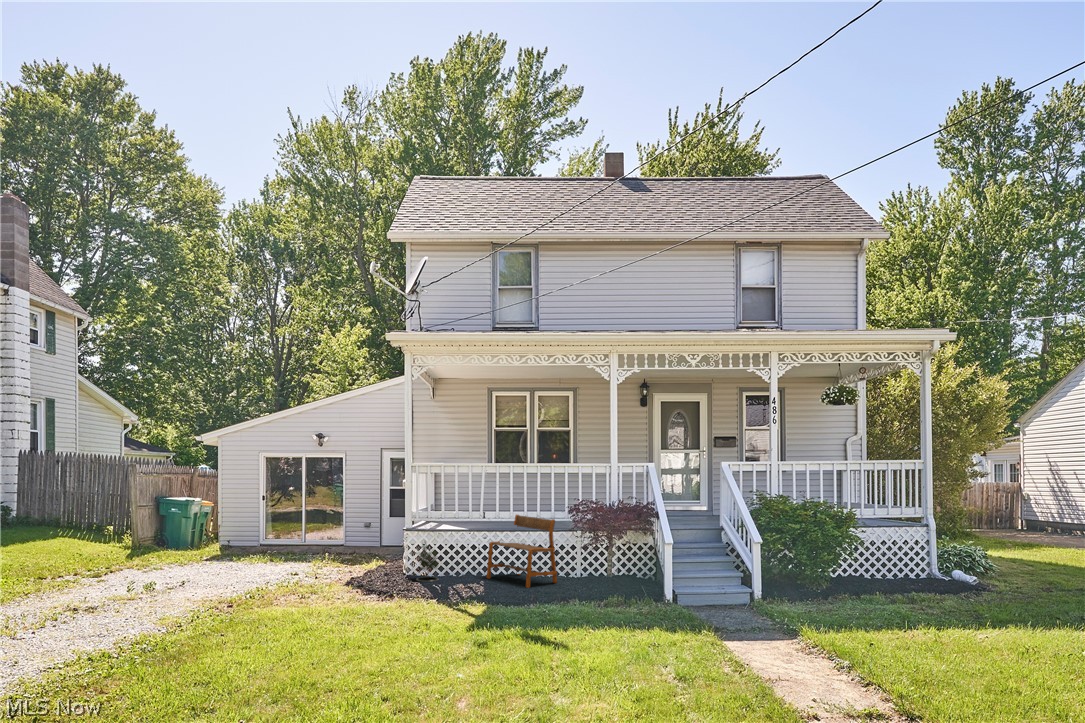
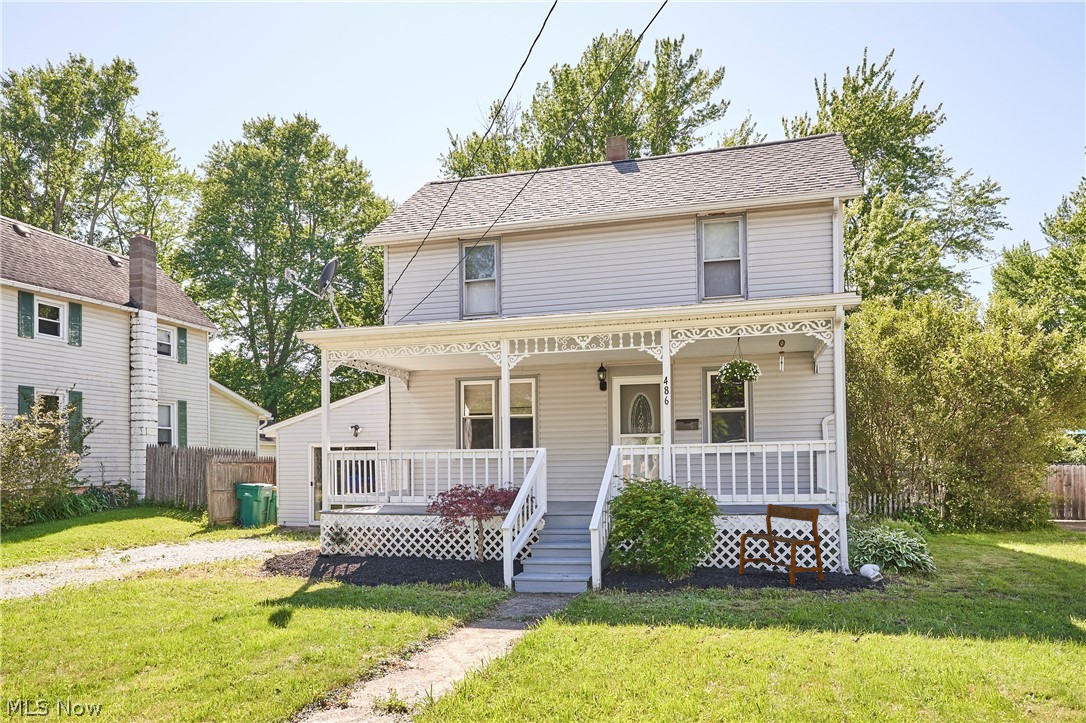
bench: present [487,515,557,588] -> present [739,504,824,585]

